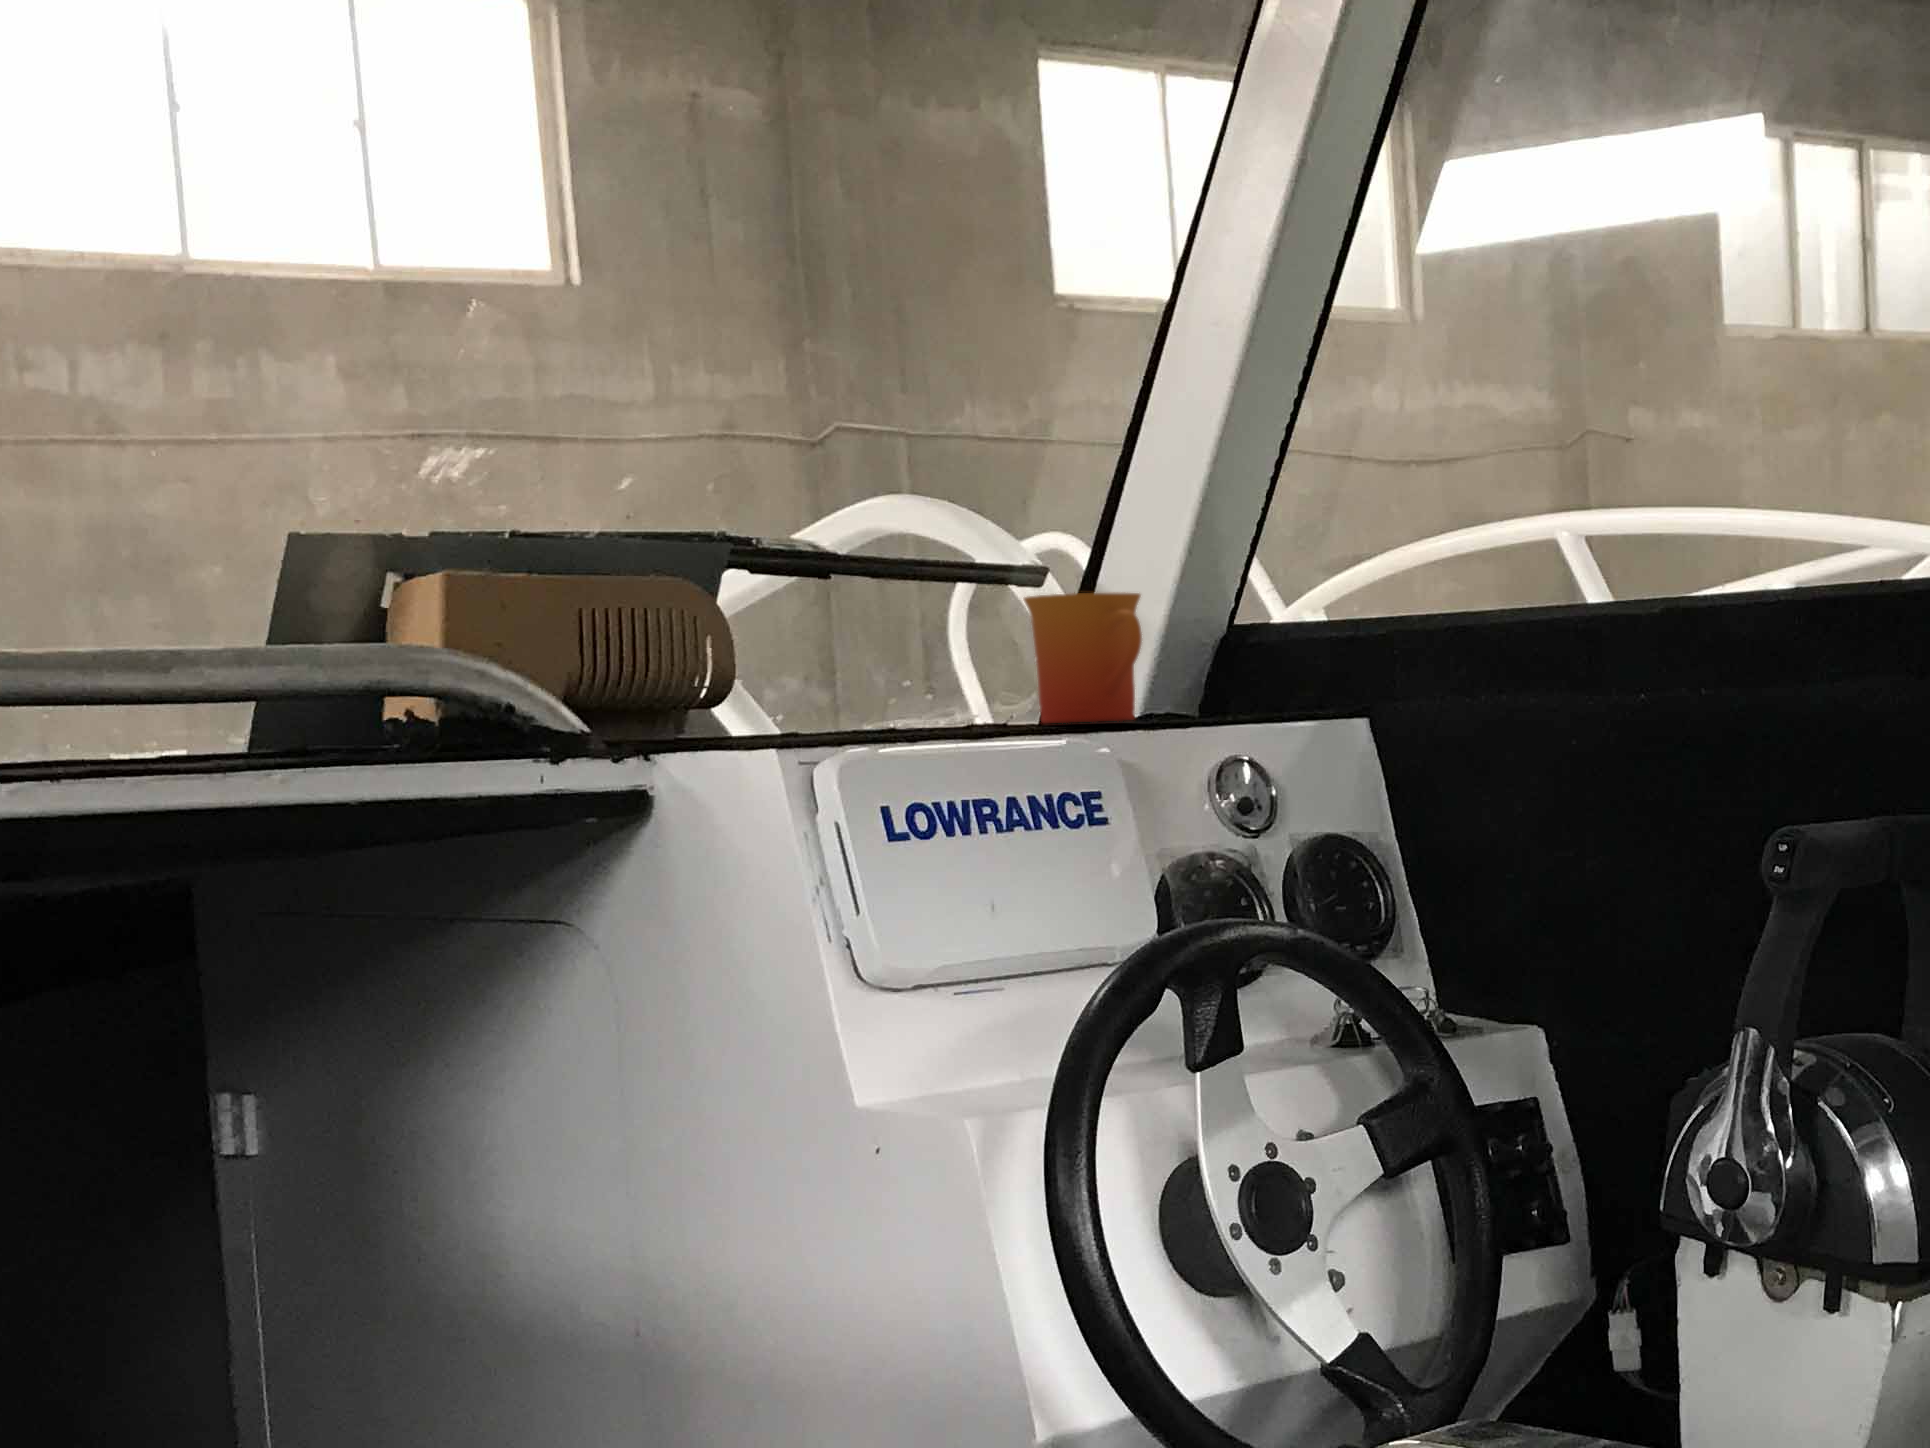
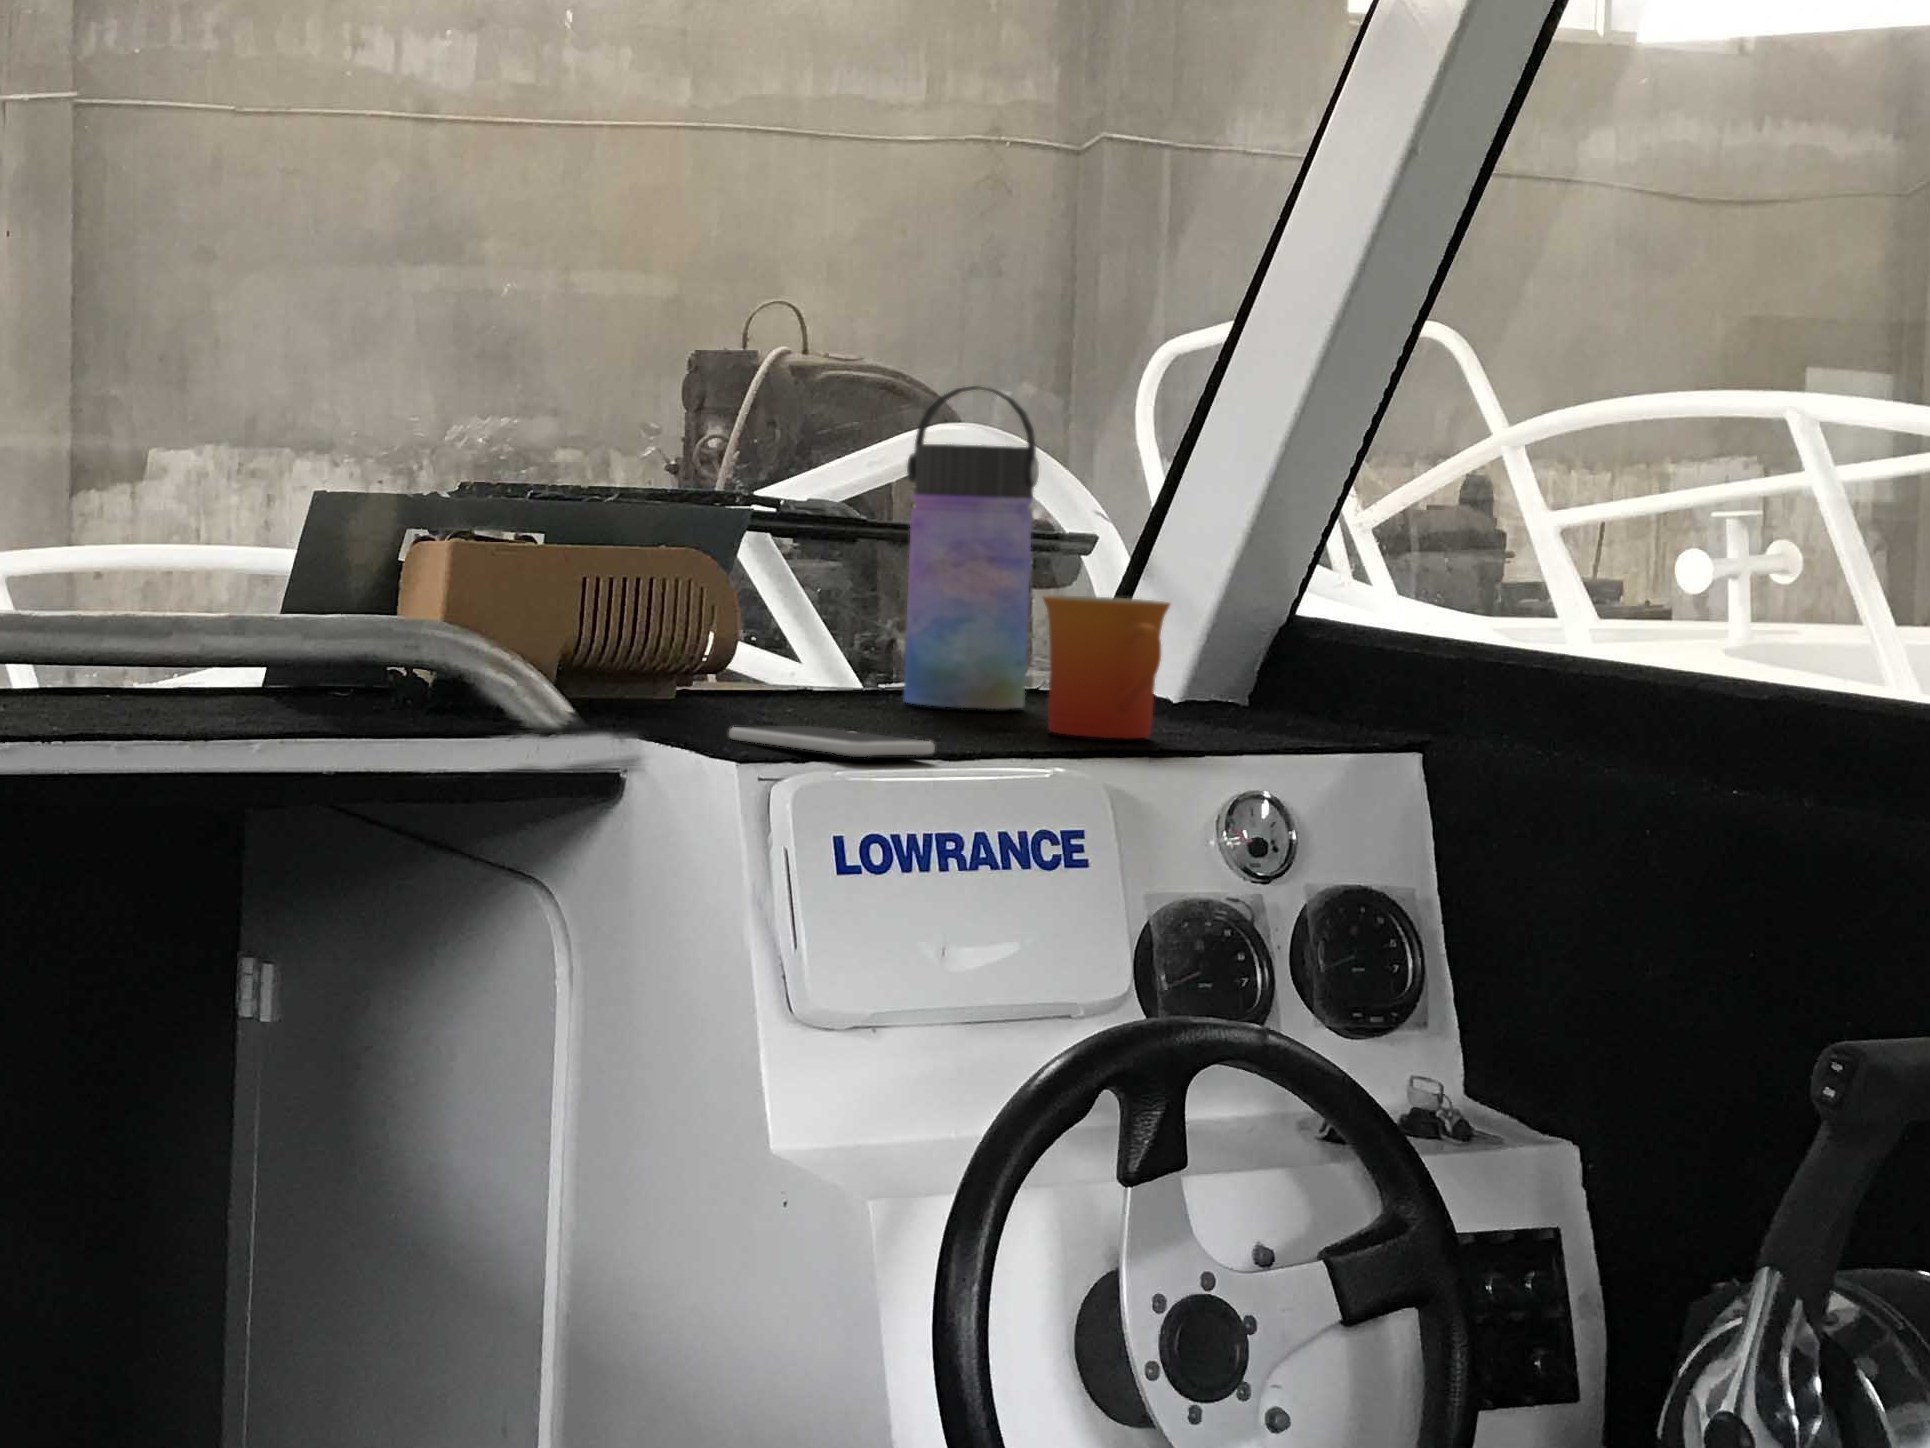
water bottle: none [872,416,1006,724] -> present [904,386,1039,709]
smartphone: none [753,716,957,740] -> present [729,726,935,757]

